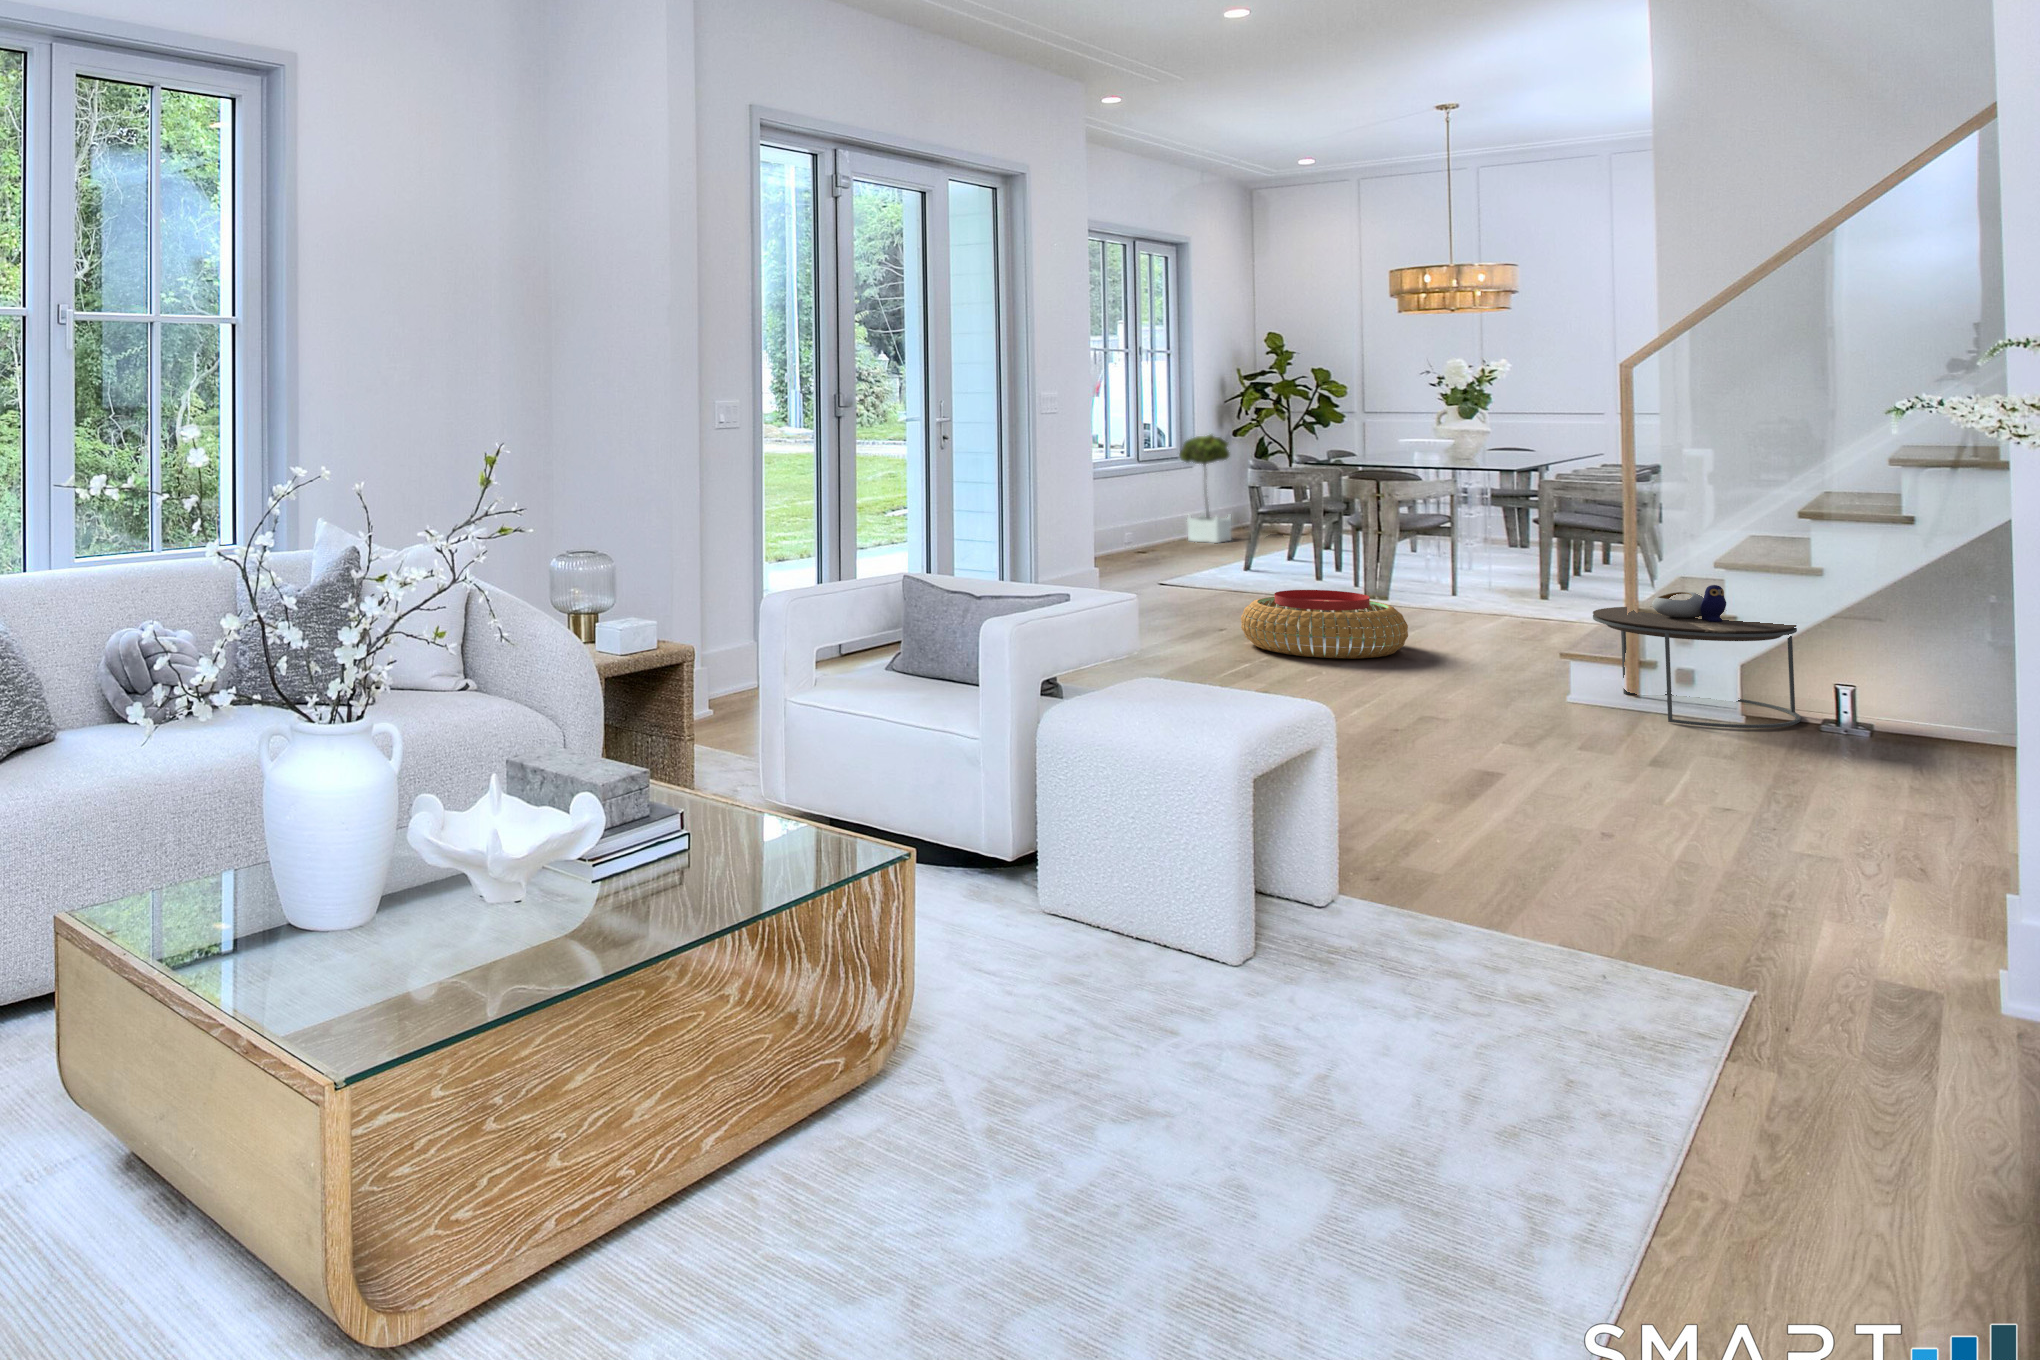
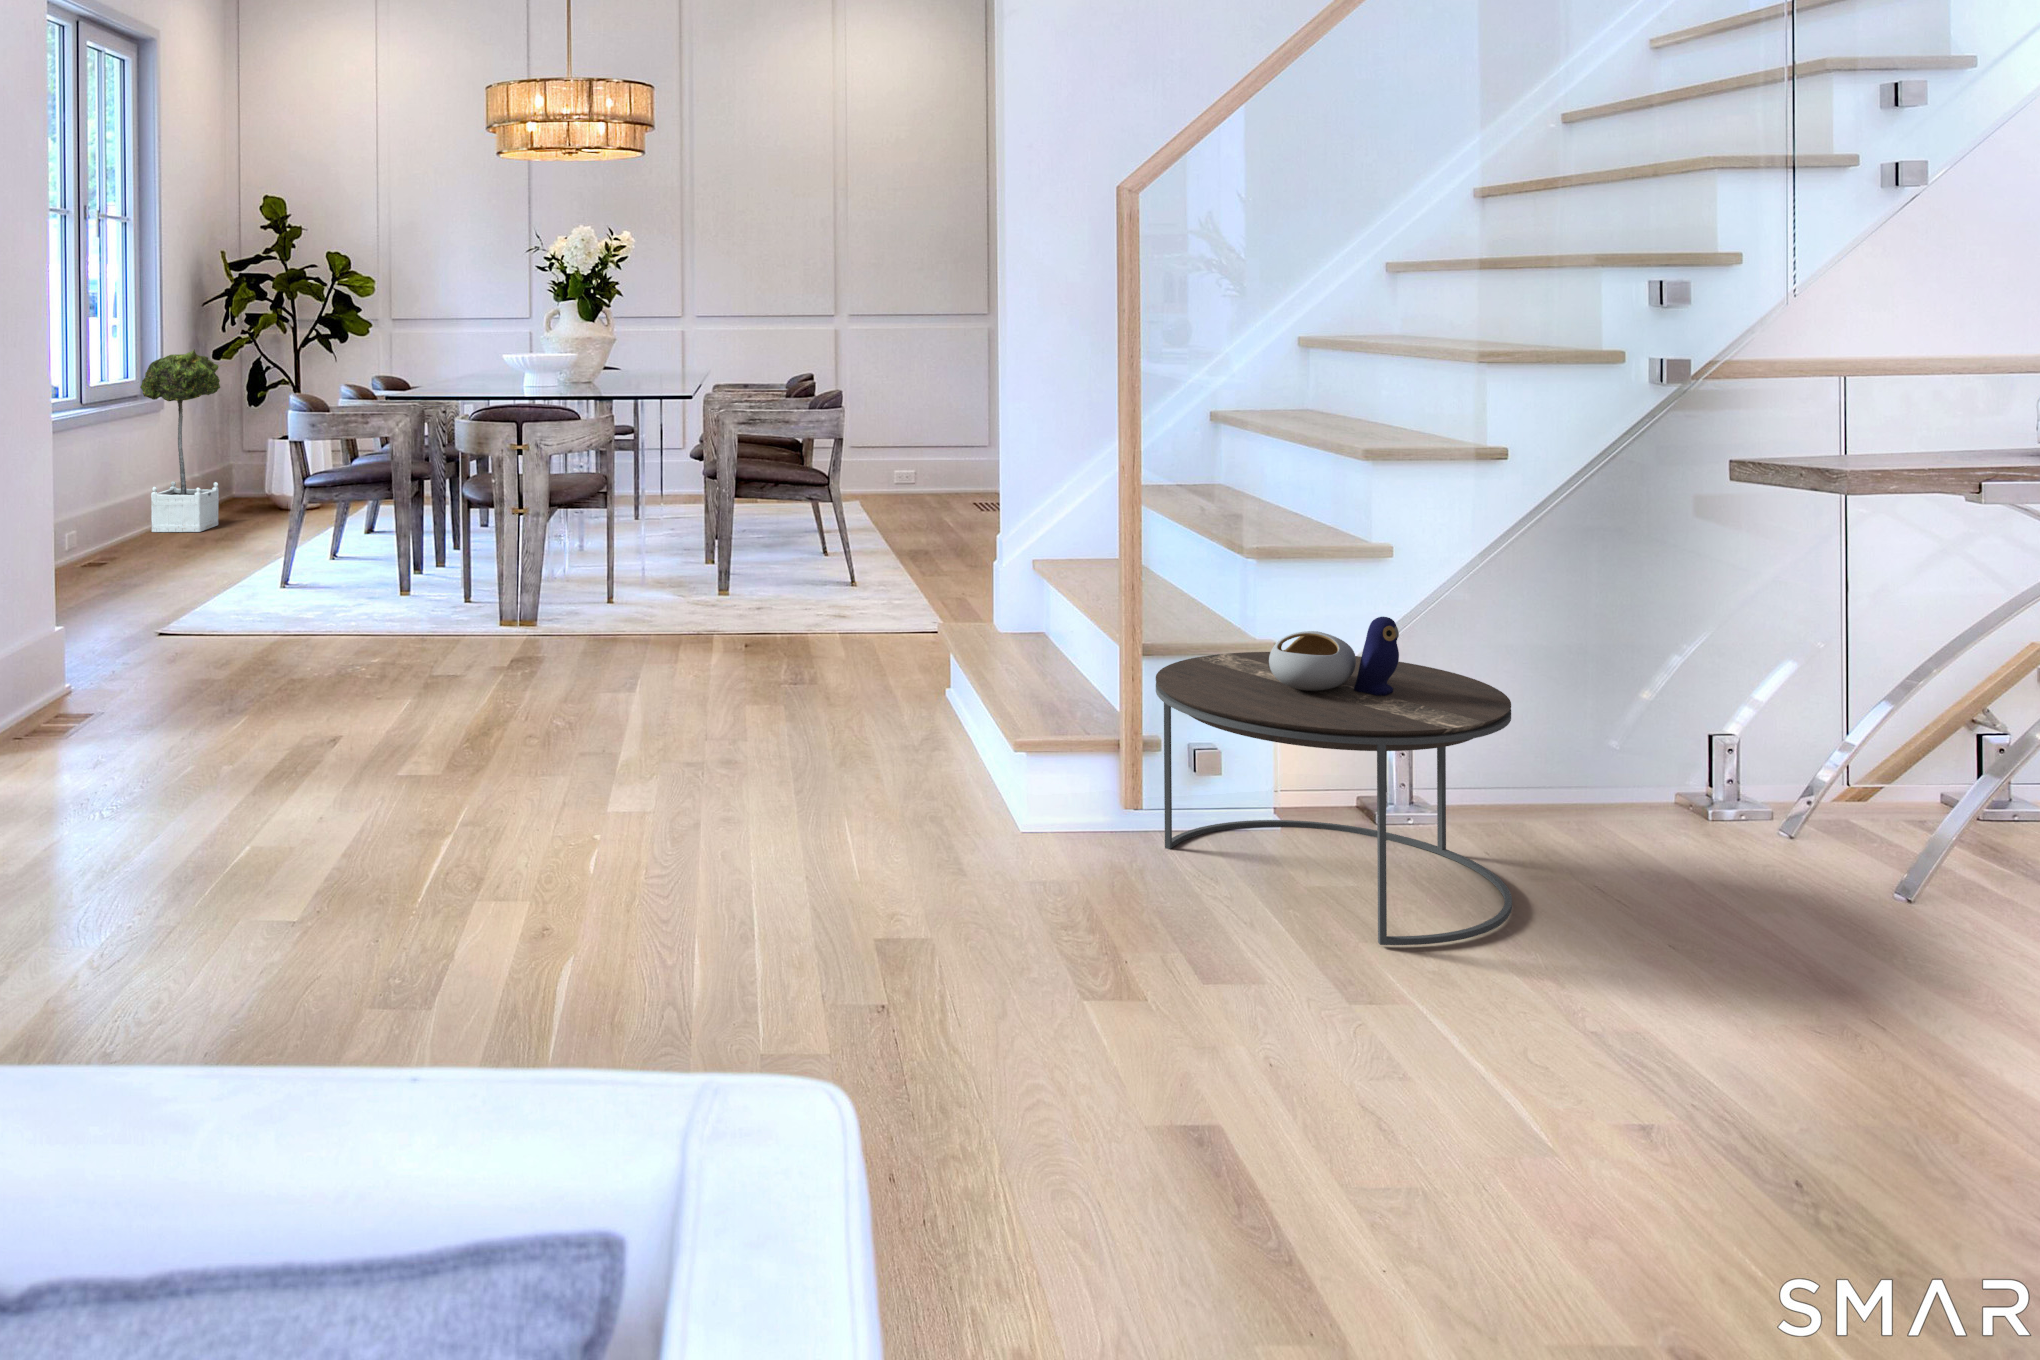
pouf: present [1241,590,1408,658] -> none [390,661,719,845]

